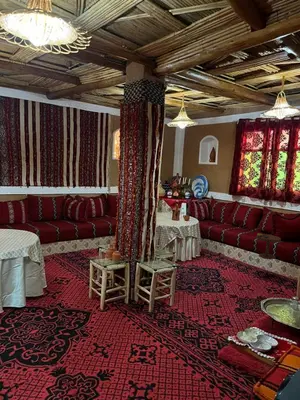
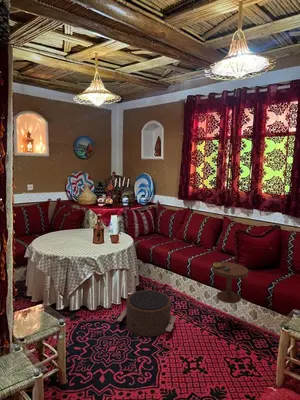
pouf: none [193,251,231,276] -> present [117,290,176,337]

